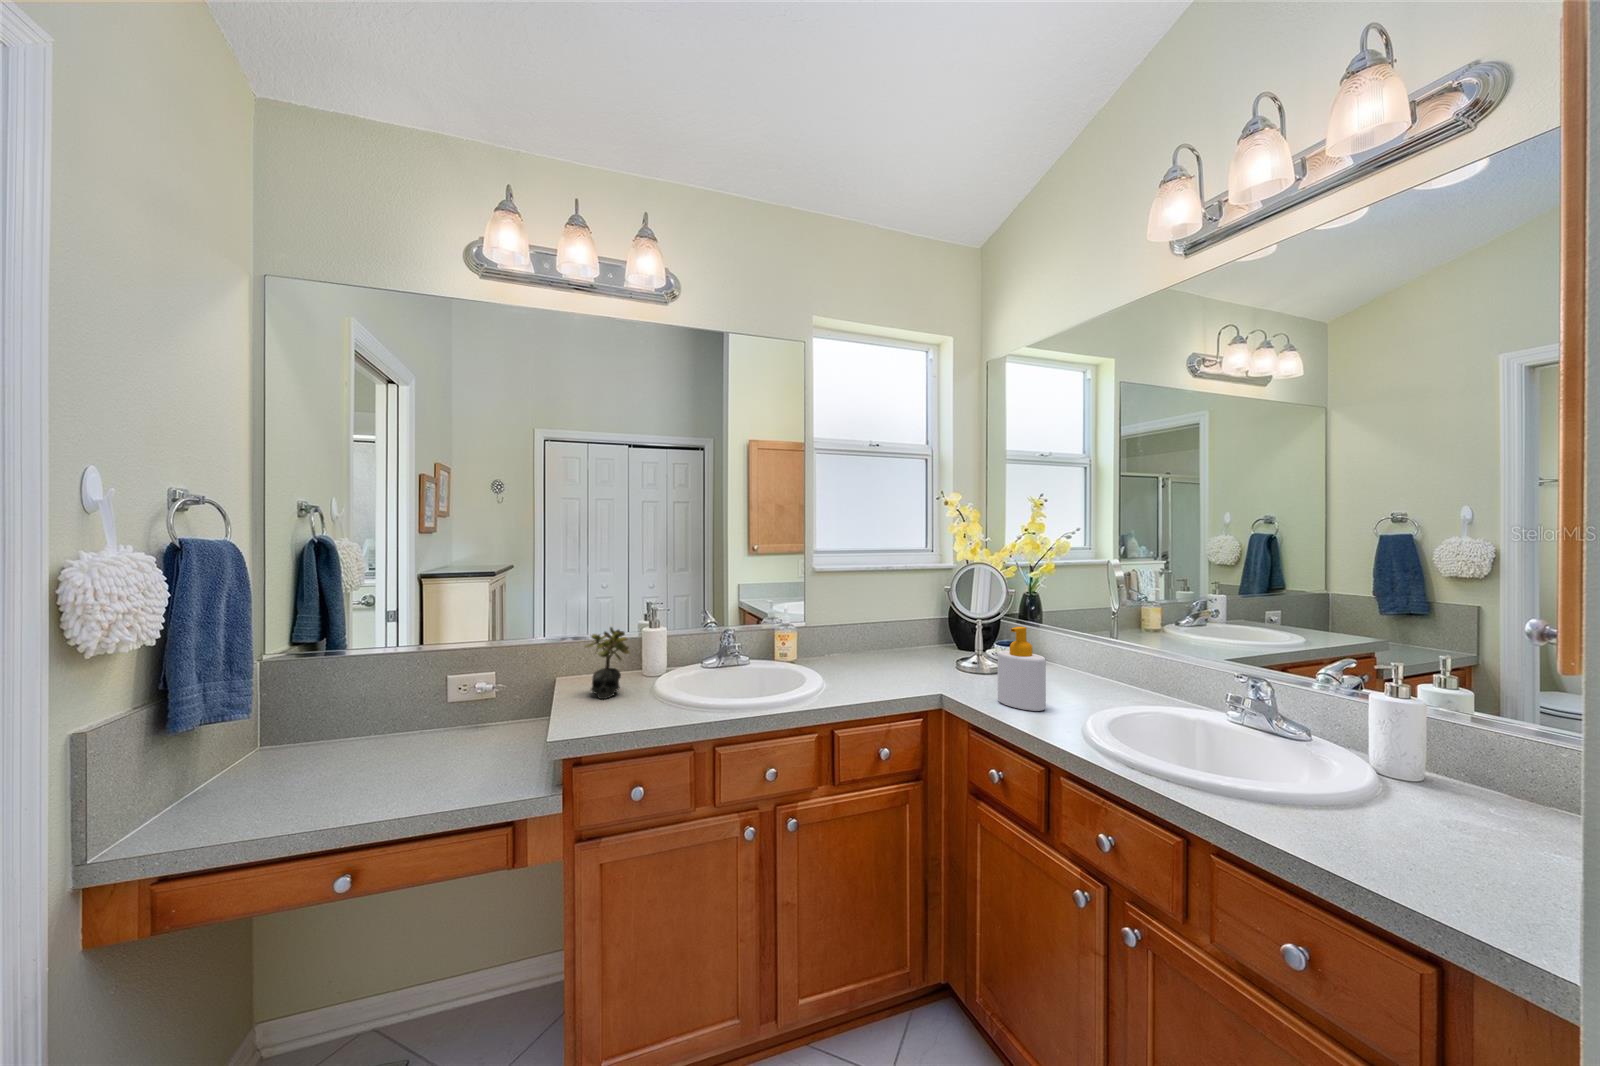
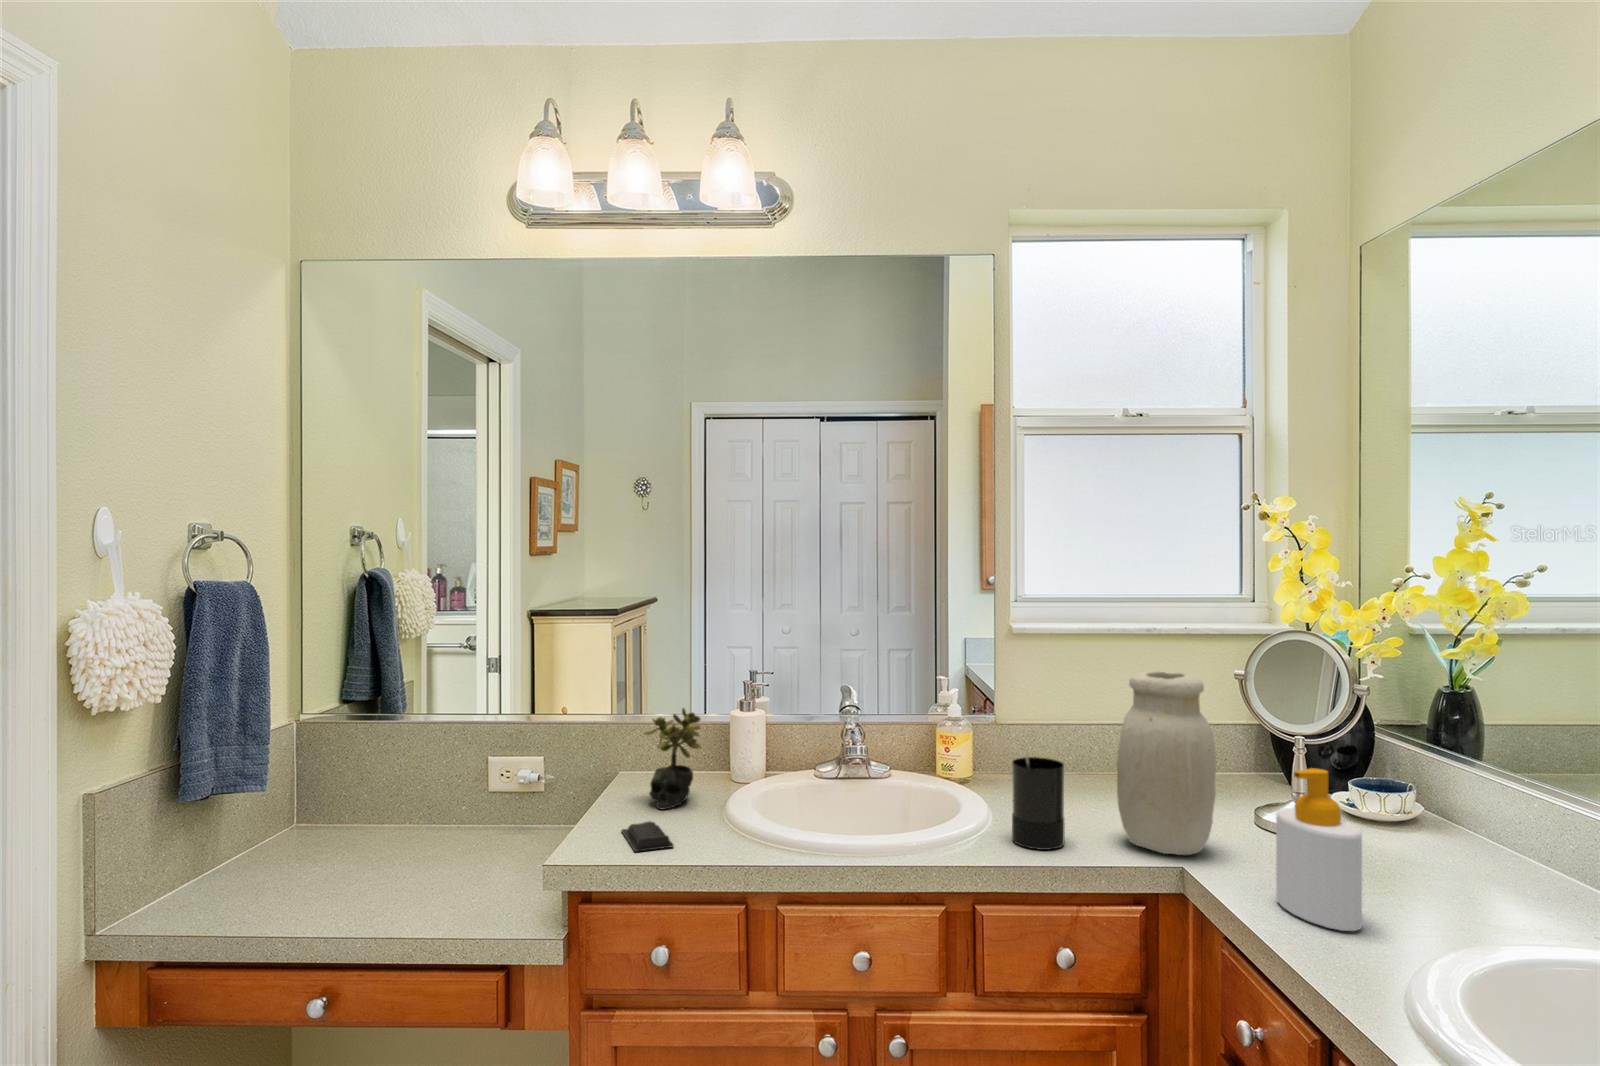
jar: none [898,583,954,687] -> present [1117,671,1216,855]
candle: none [841,635,874,693] -> present [1012,749,1064,850]
soap bar: none [586,706,635,726] -> present [622,821,674,852]

